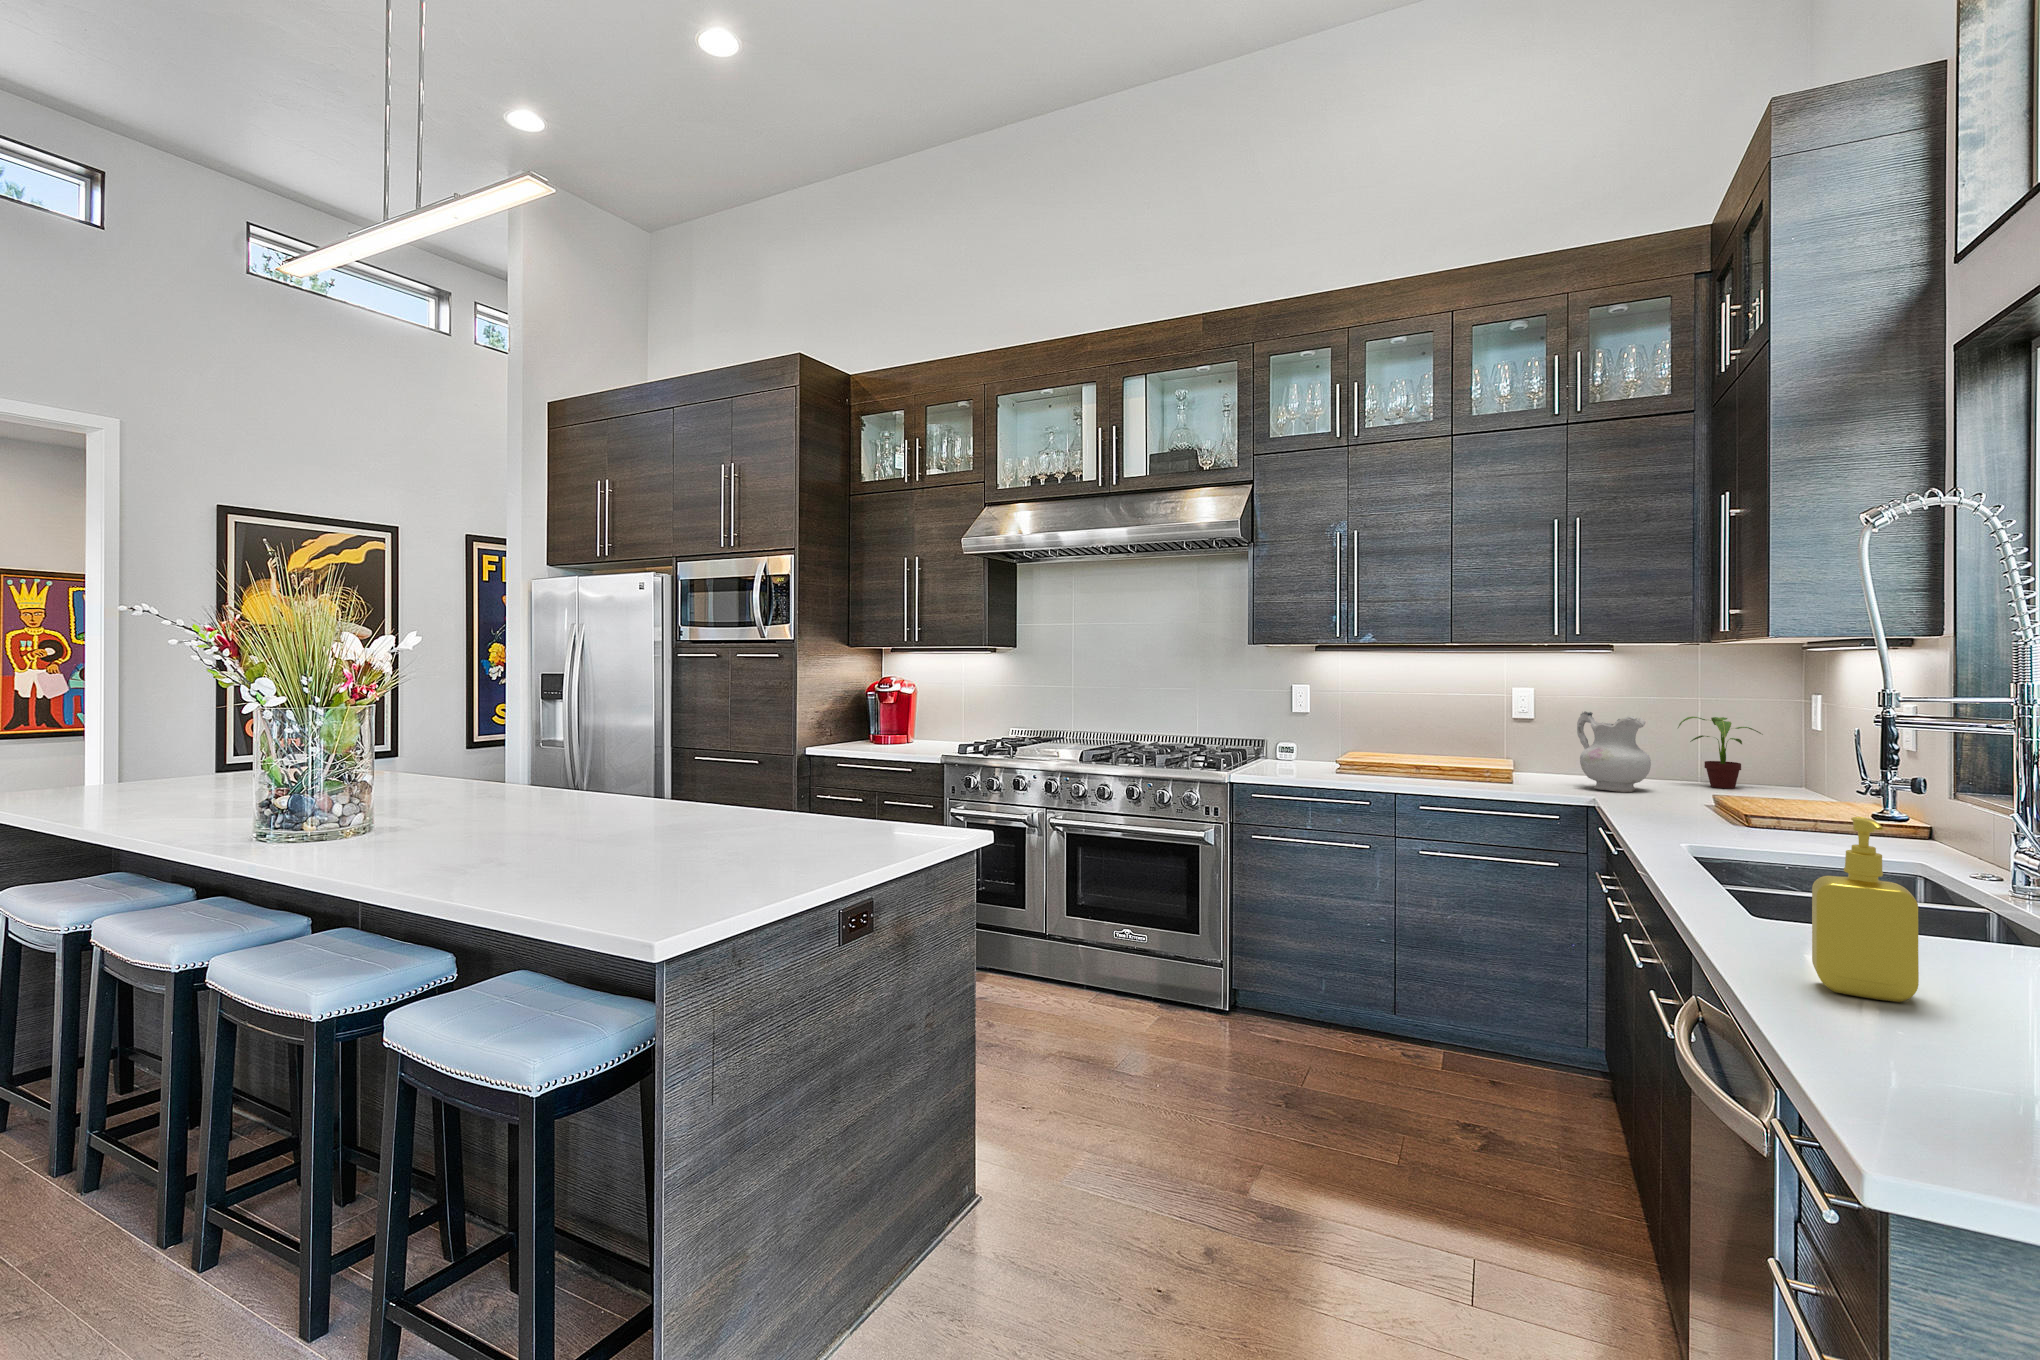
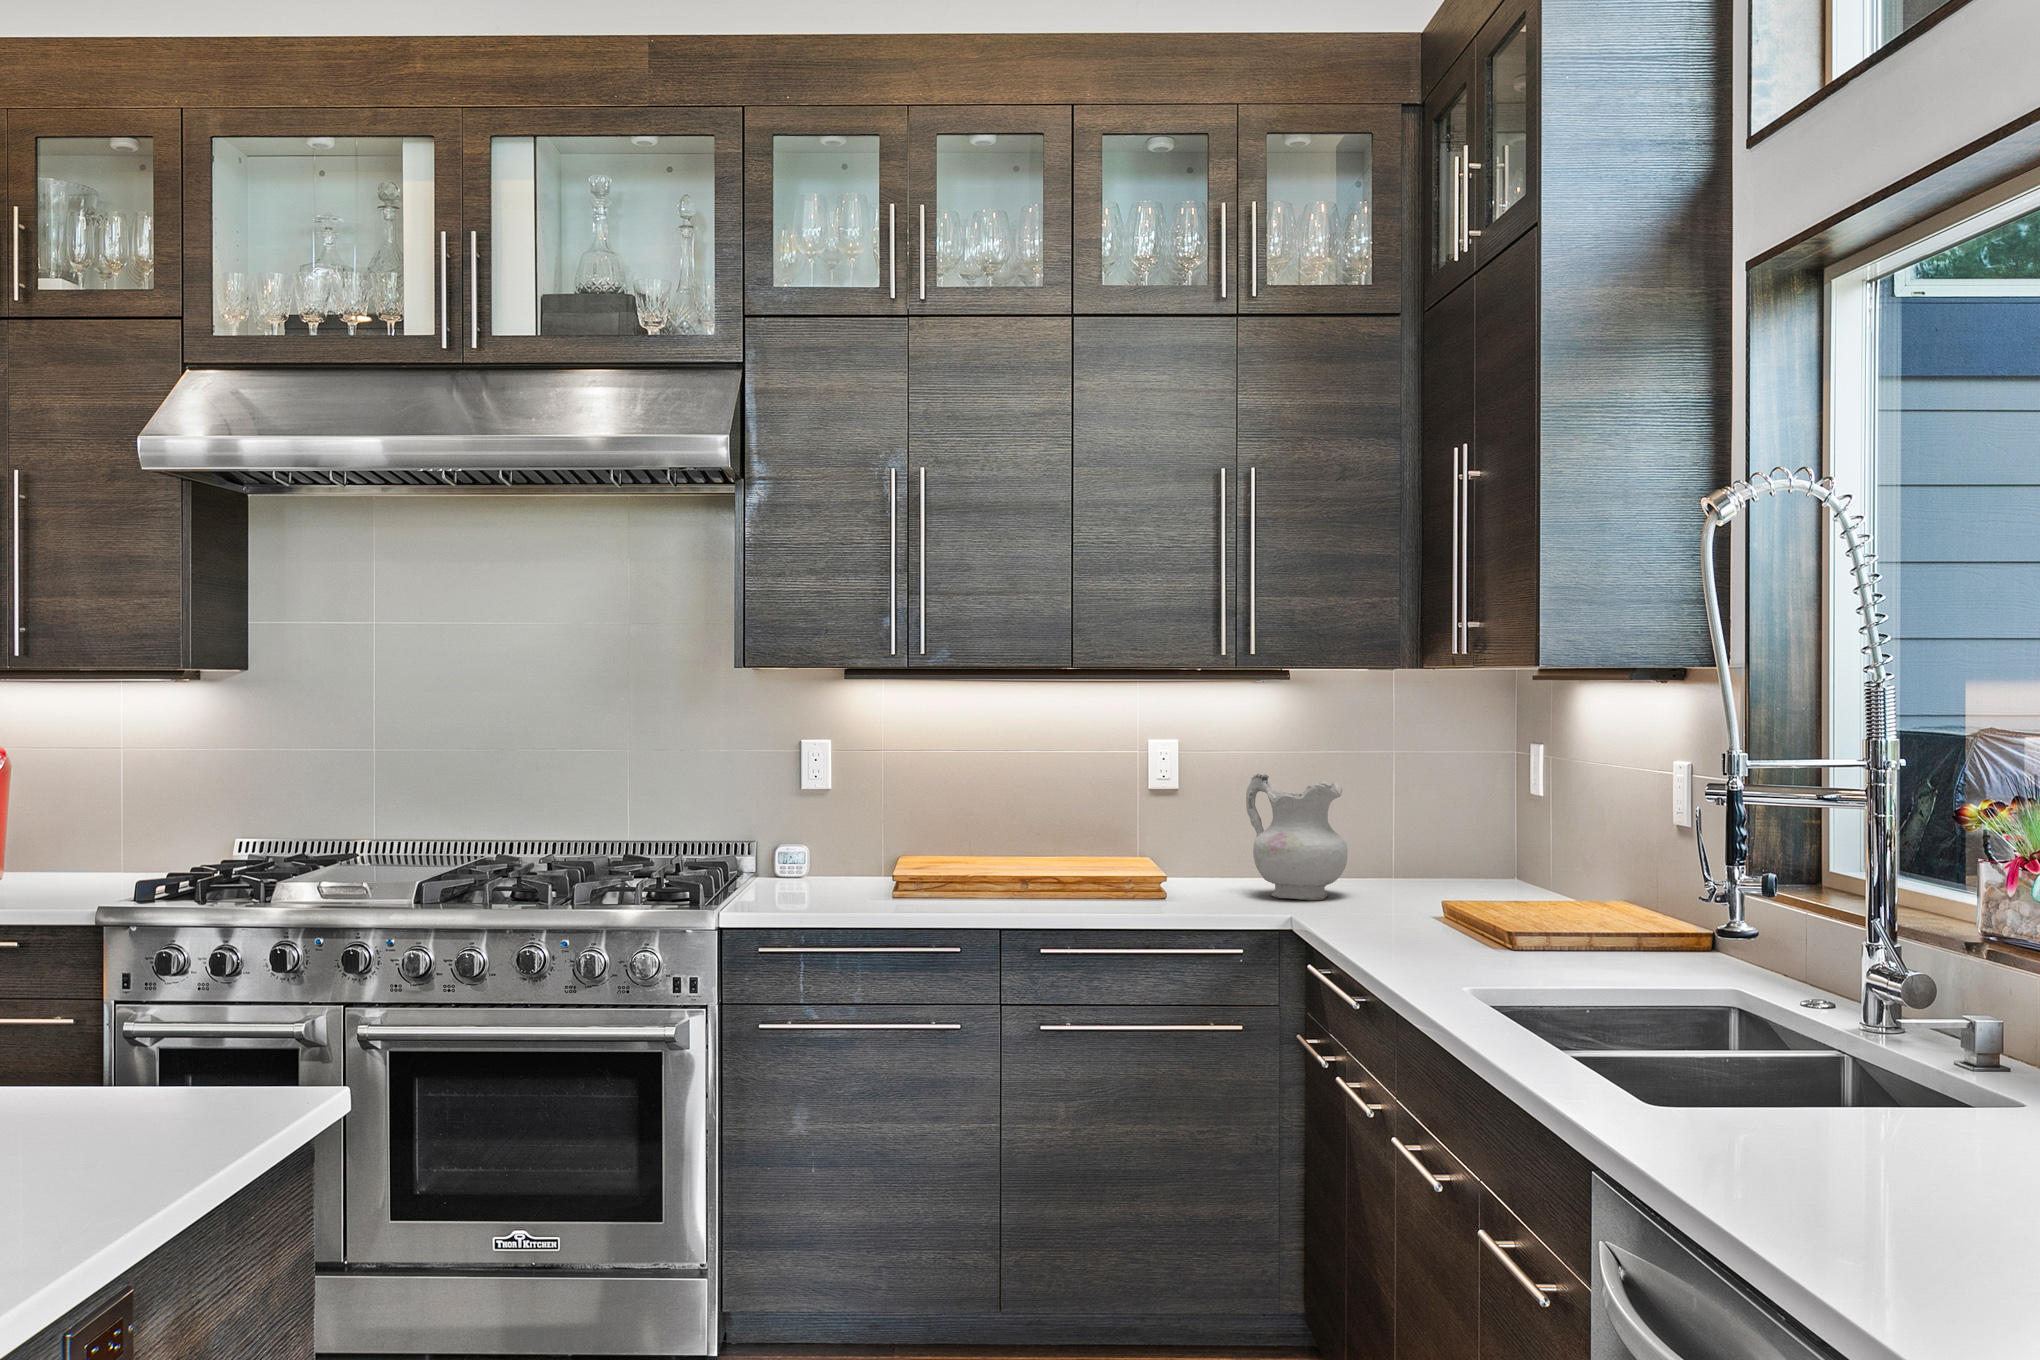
potted plant: present [1678,717,1763,789] -> none [1371,775,1476,883]
soap dispenser: present [1812,817,1919,1002] -> none [1811,985,1949,1254]

